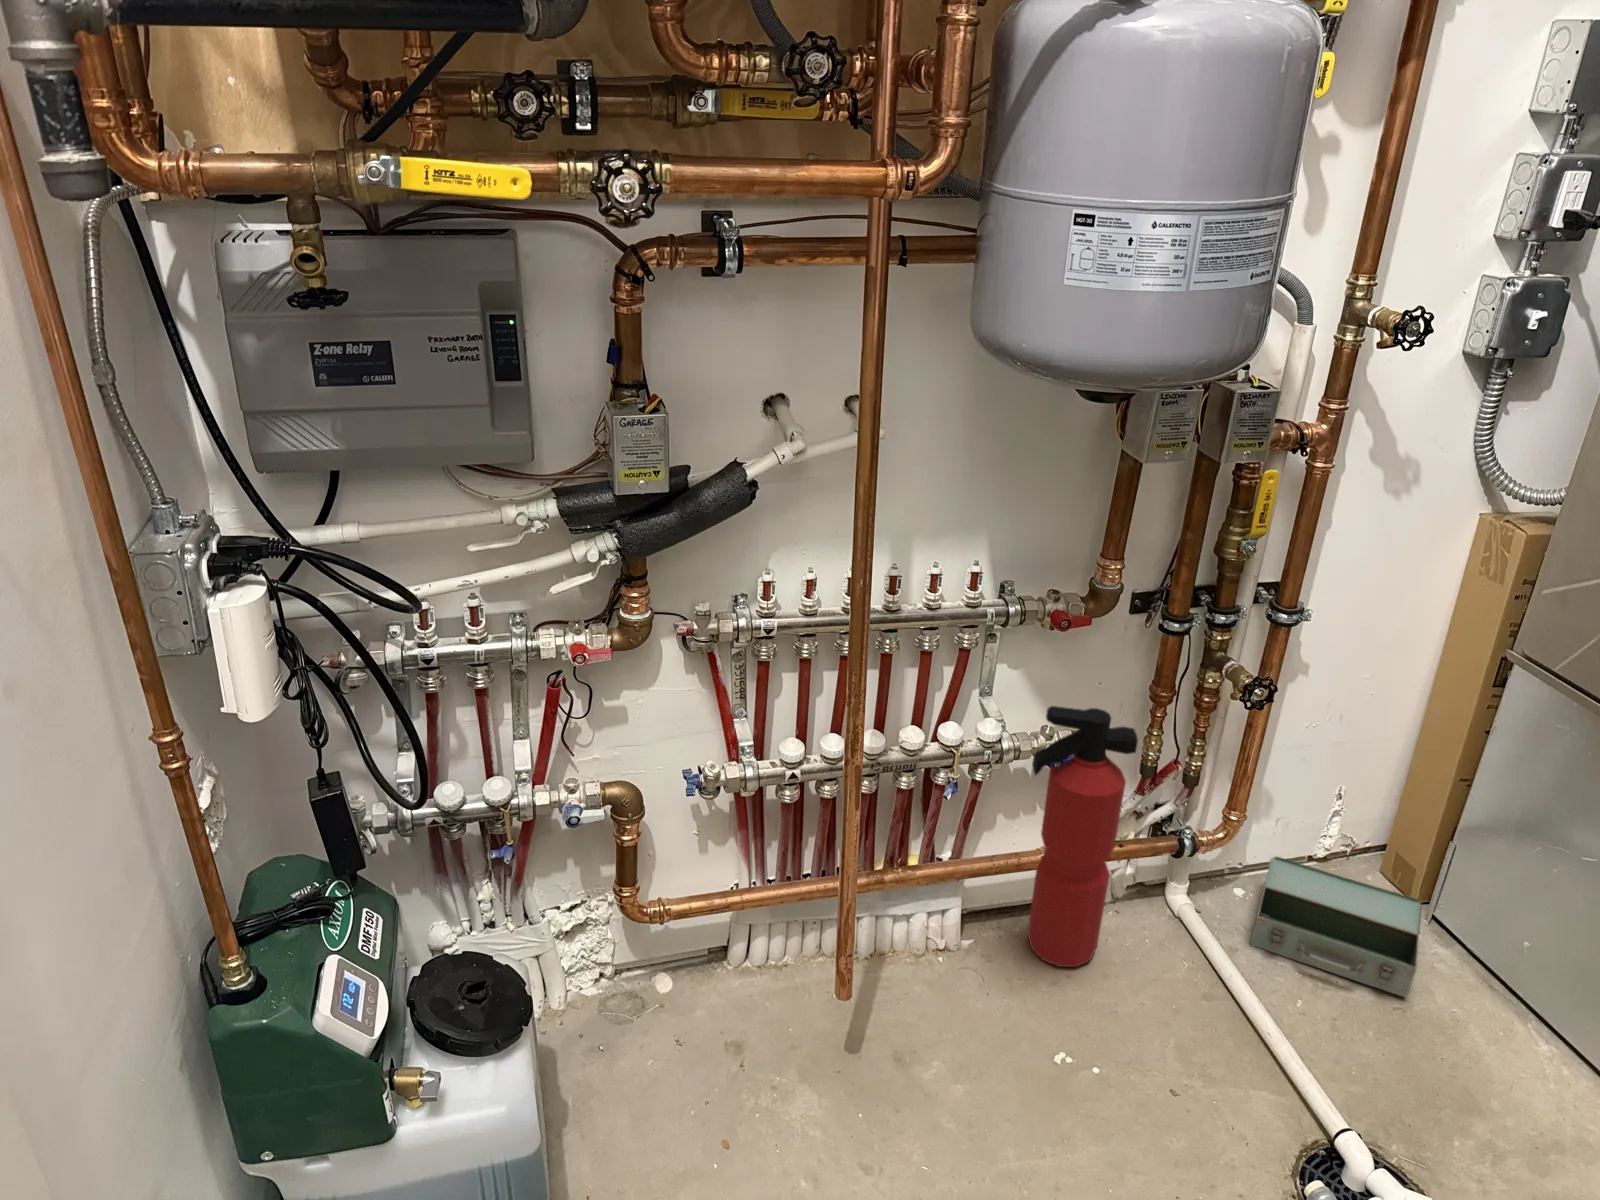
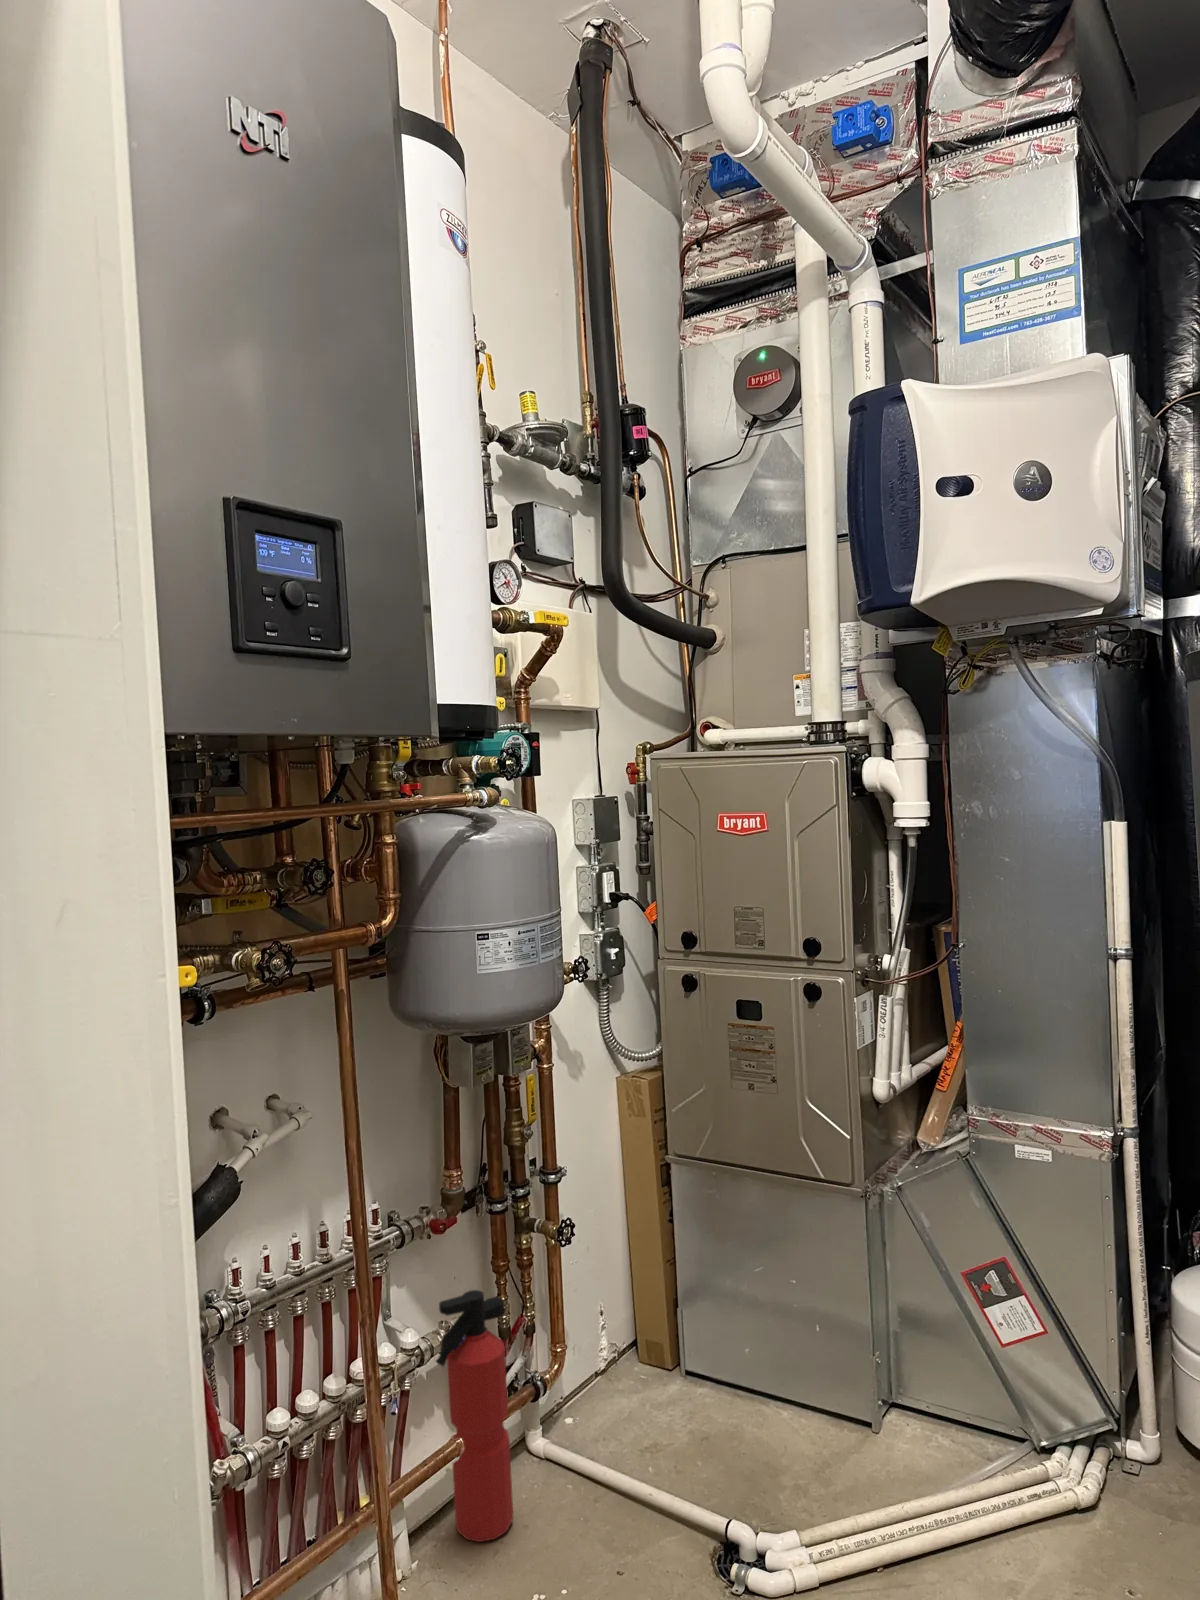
toolbox: present [1250,857,1422,997] -> none [580,1359,704,1449]

